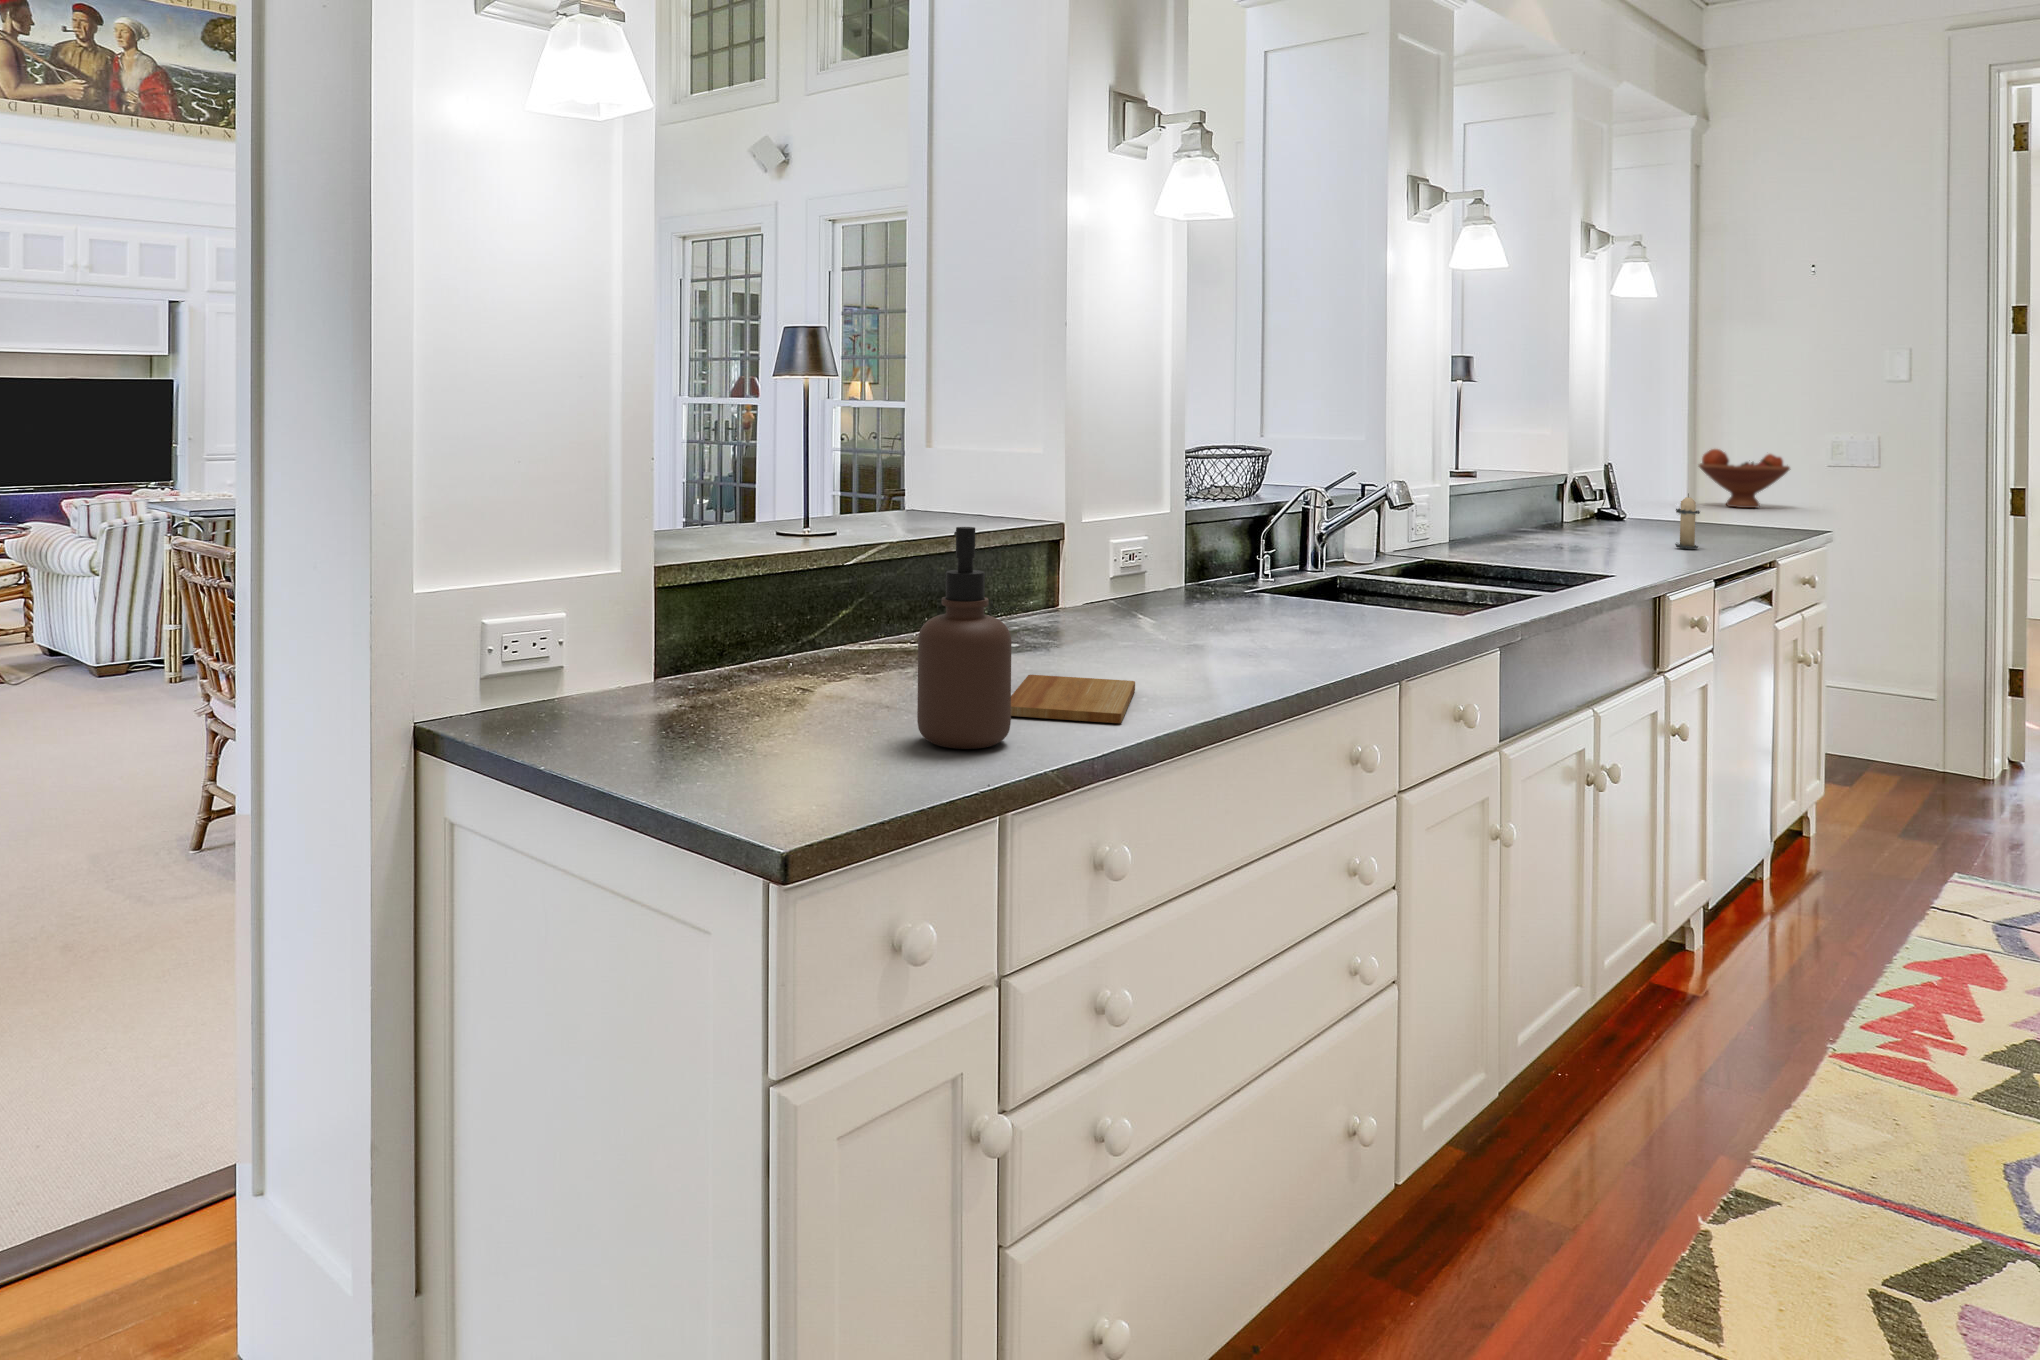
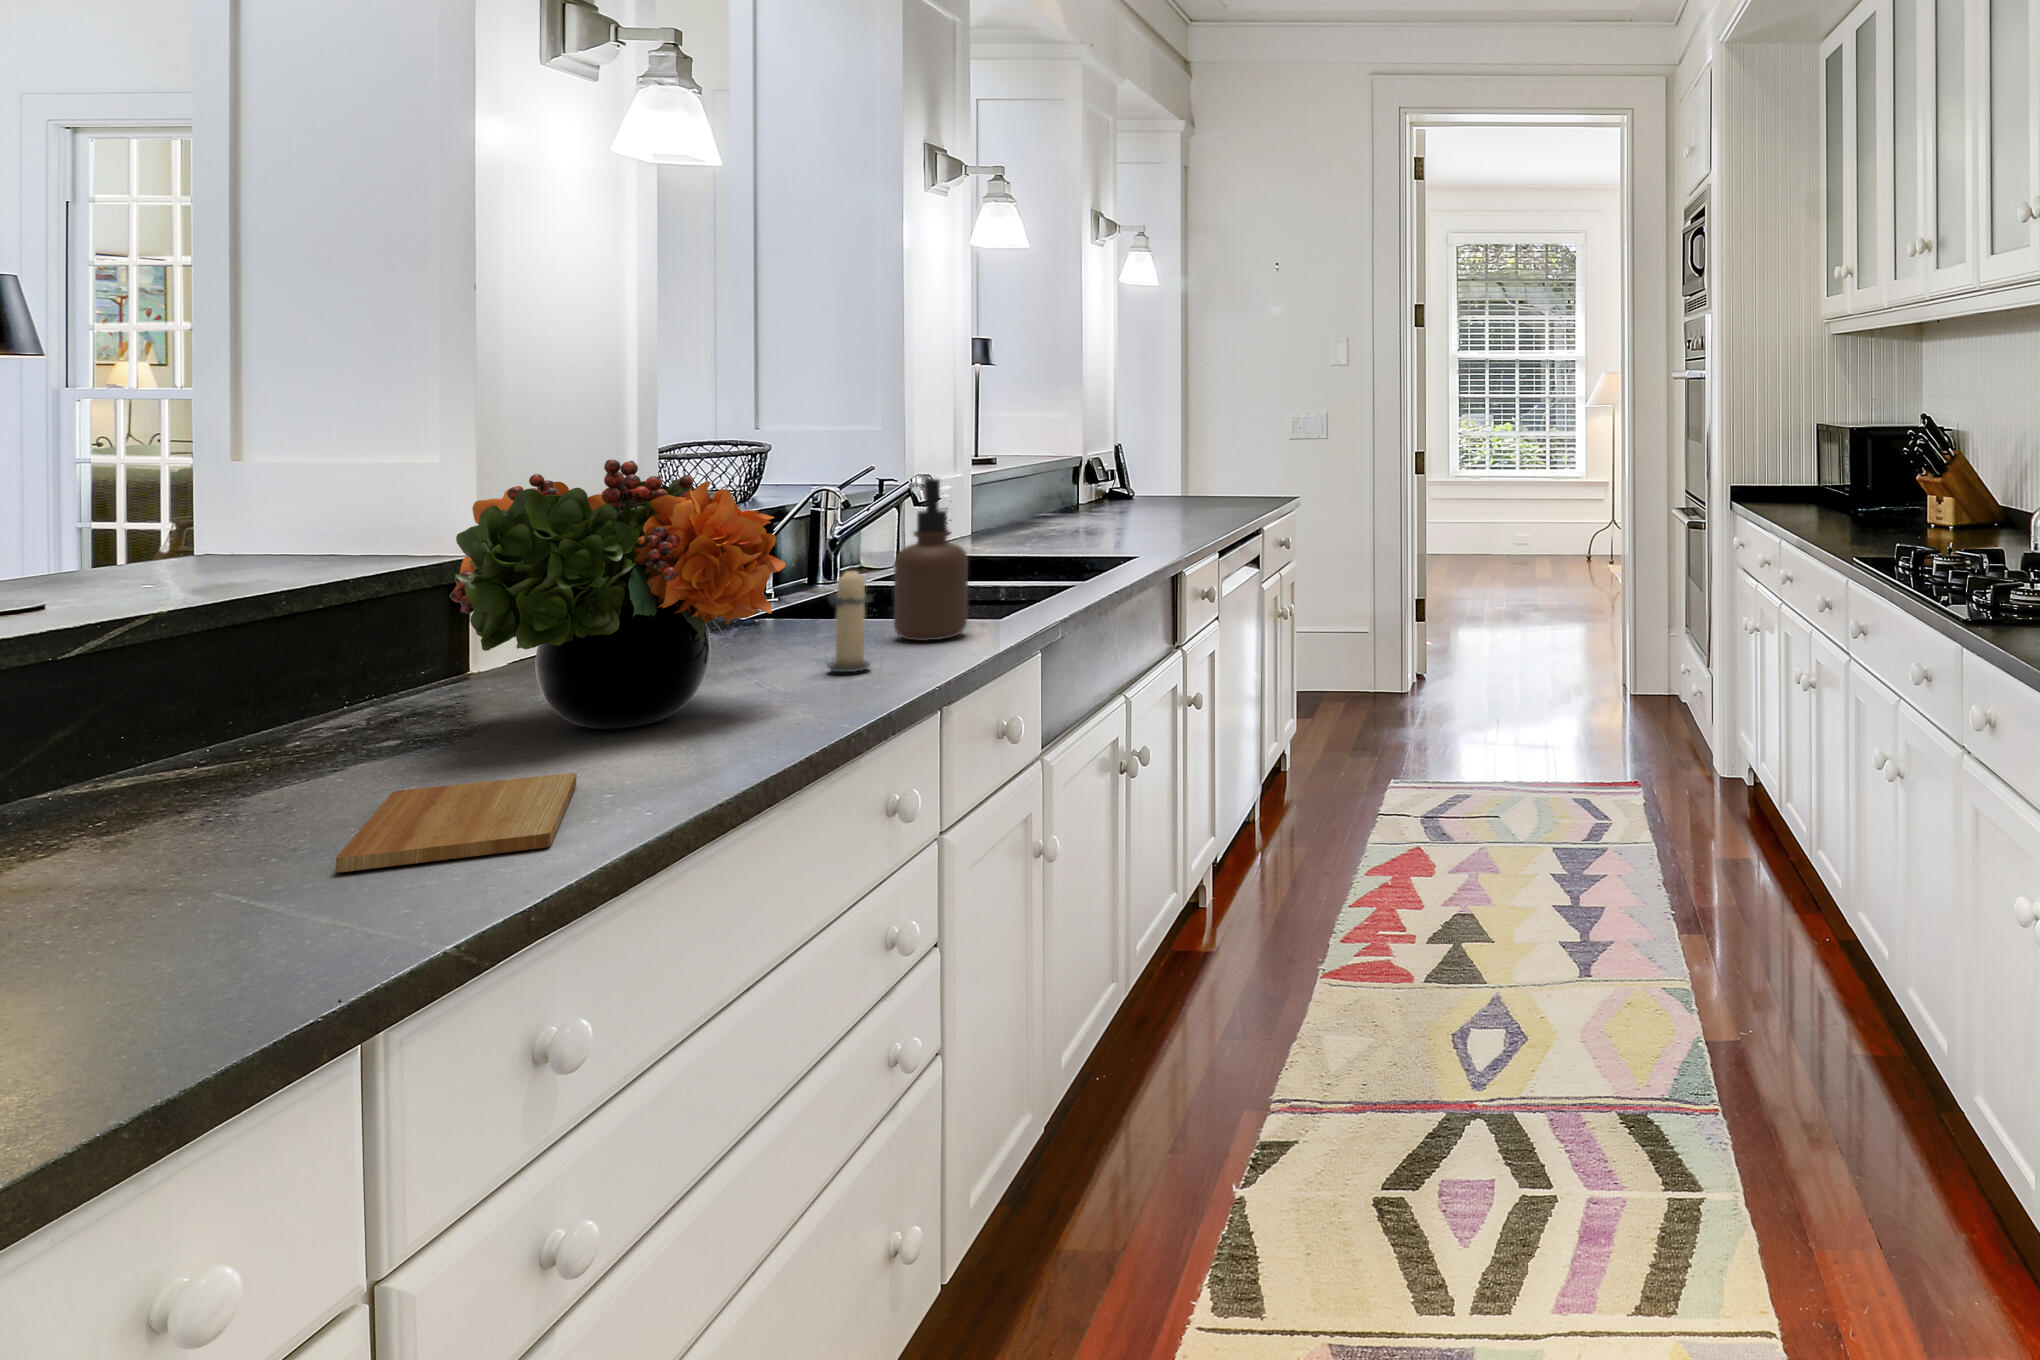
fruit bowl: present [1699,449,1790,508] -> none [1190,423,1263,477]
flower arrangement: none [1056,455,1281,659] -> present [450,460,785,729]
candle: present [1675,493,1700,549] -> present [828,570,875,672]
soap dispenser: present [917,527,1012,749] -> present [894,479,968,641]

